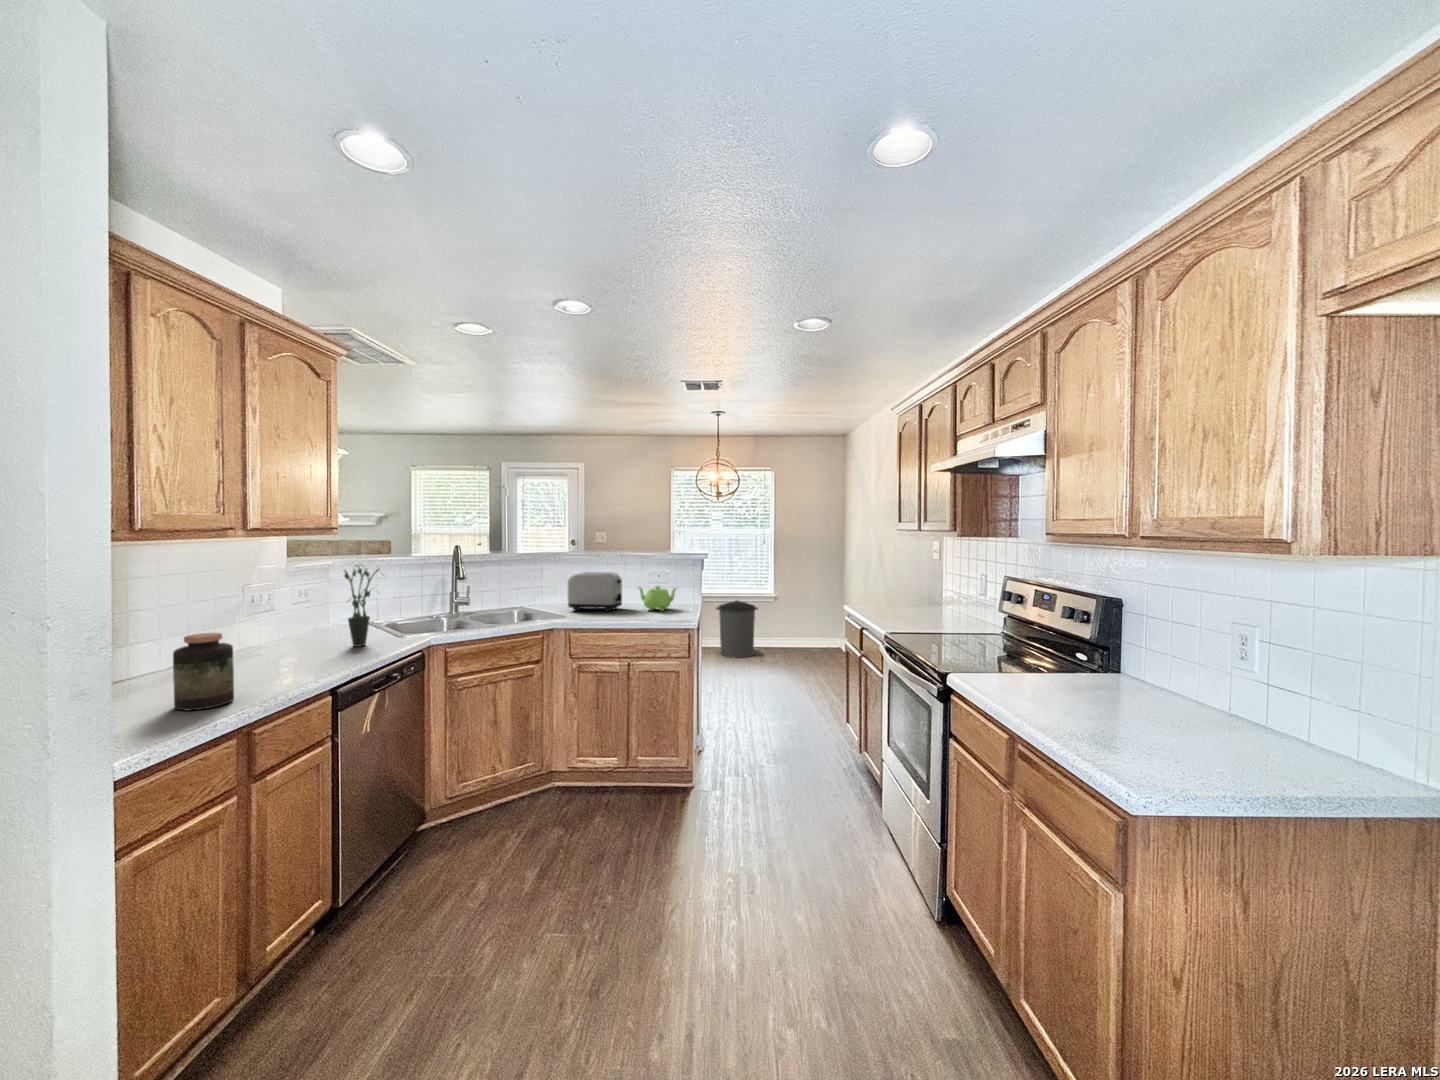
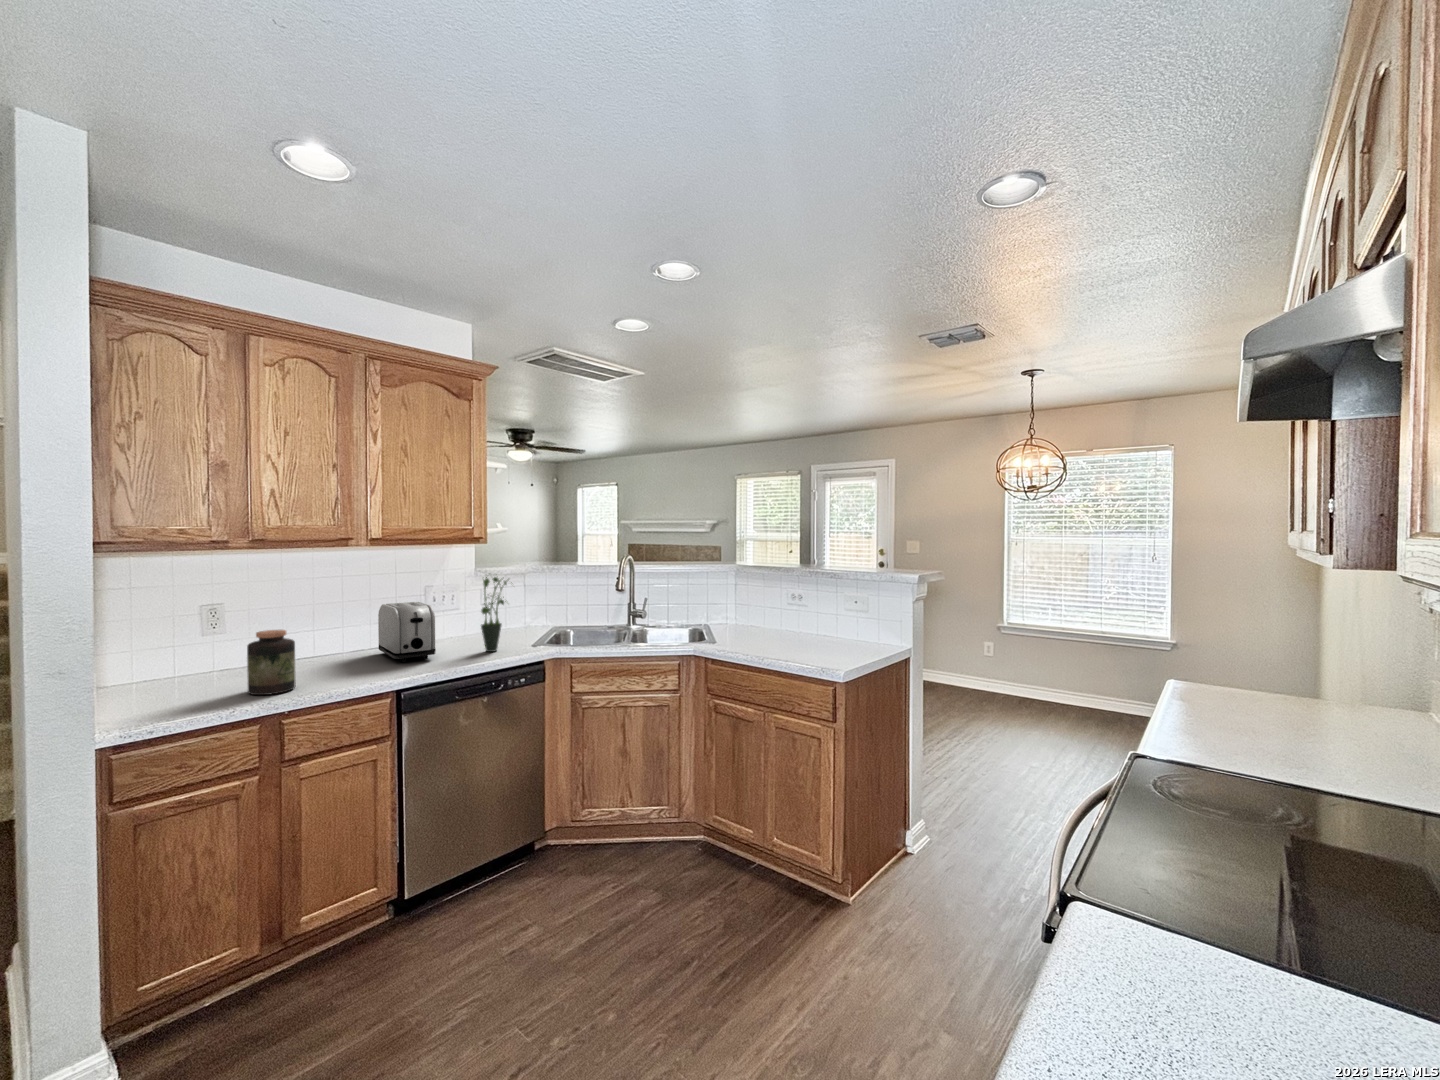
toaster: present [568,572,622,611] -> present [378,602,436,662]
teapot: present [639,586,676,611] -> none [807,615,853,651]
trash can: present [716,601,758,658] -> none [1058,642,1127,725]

